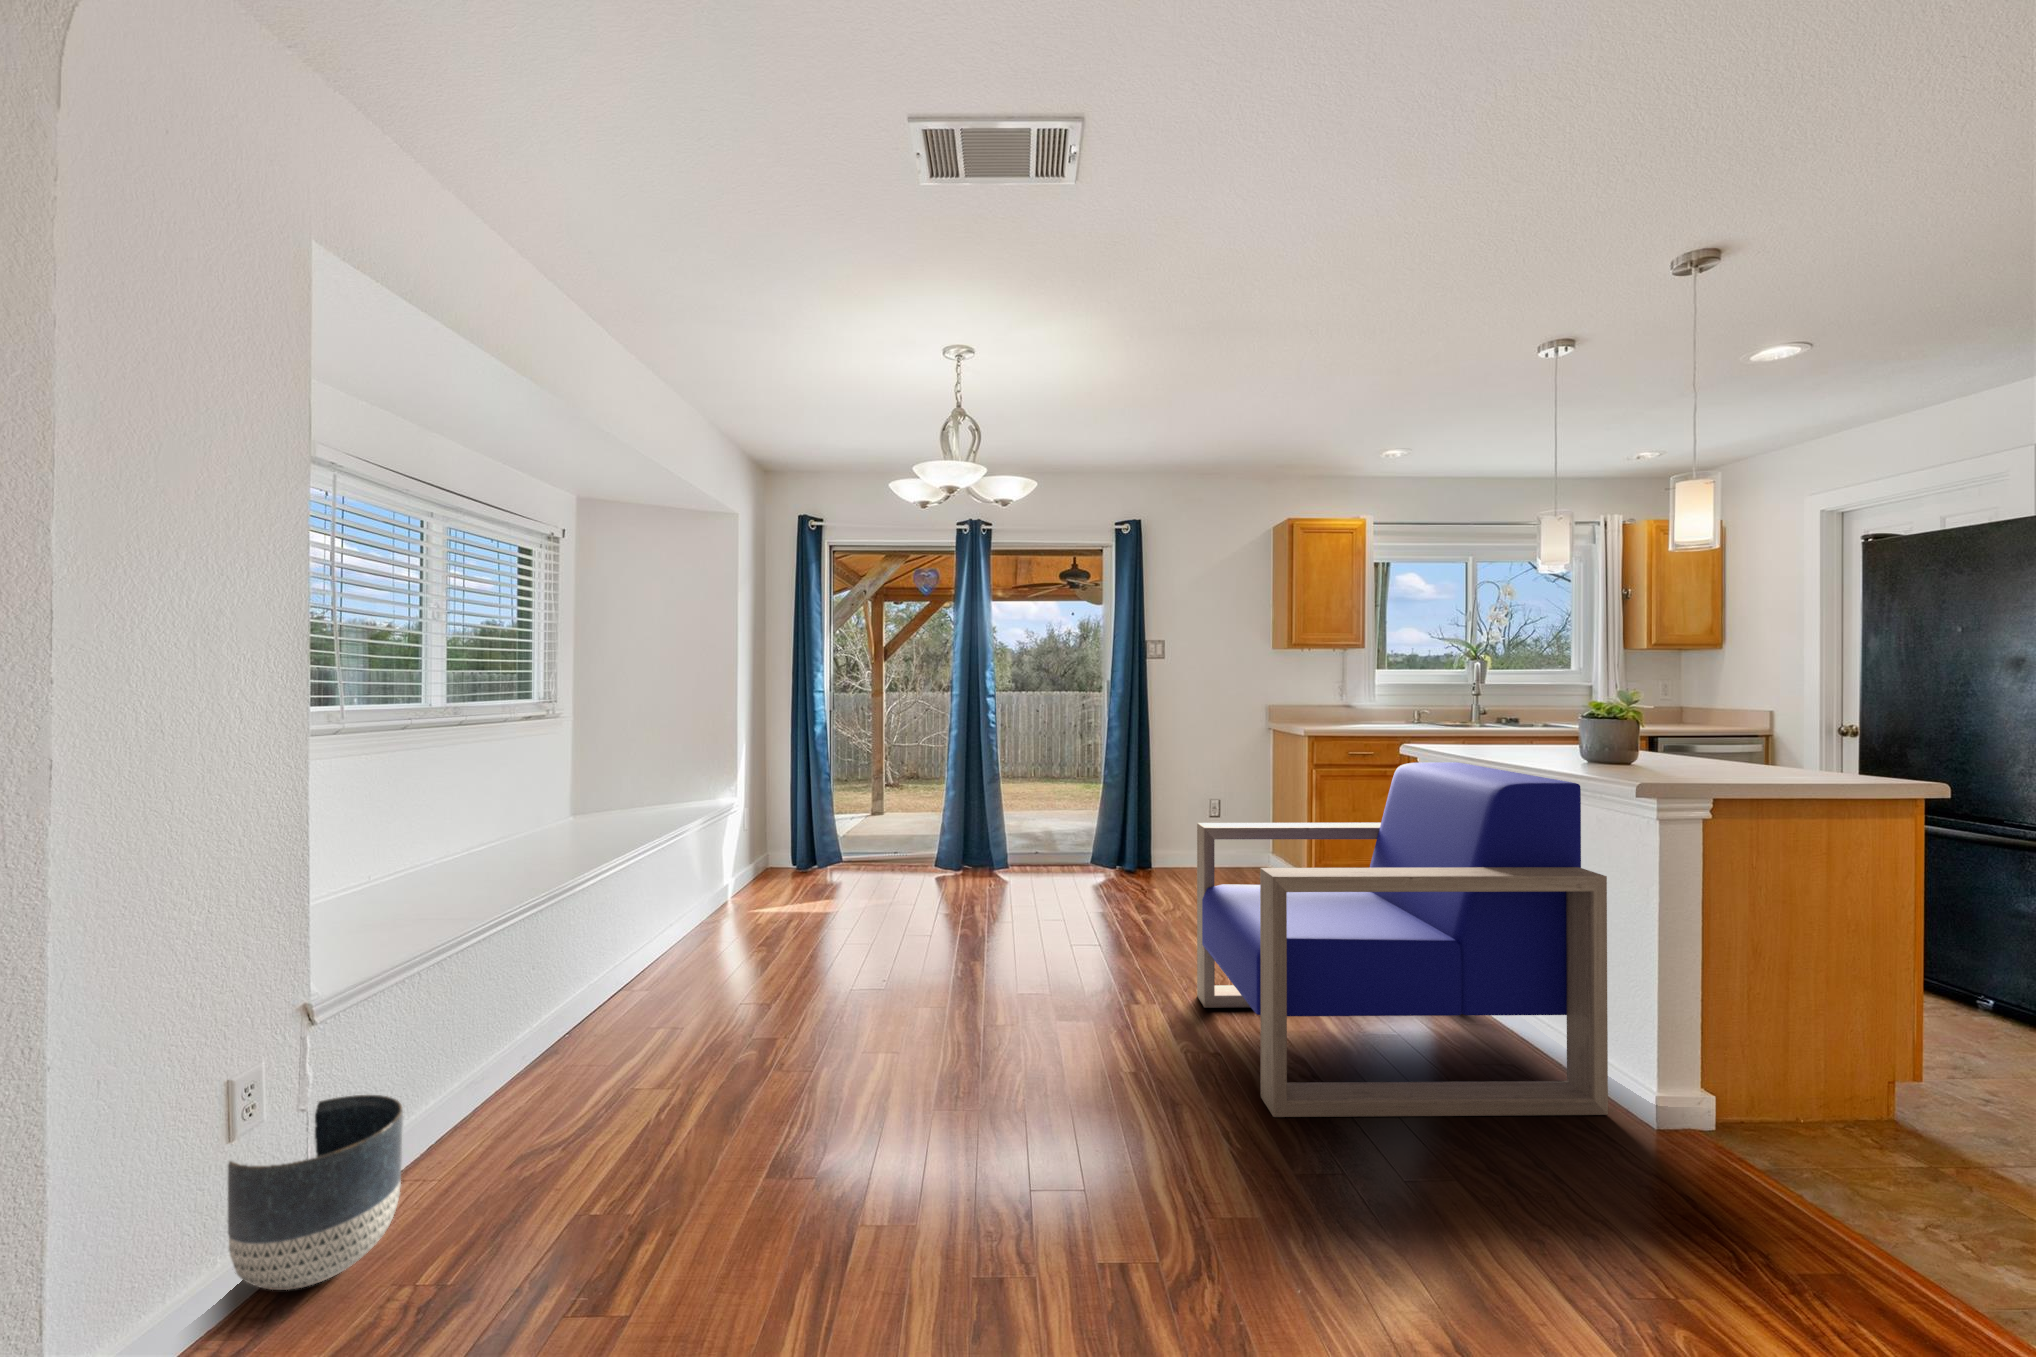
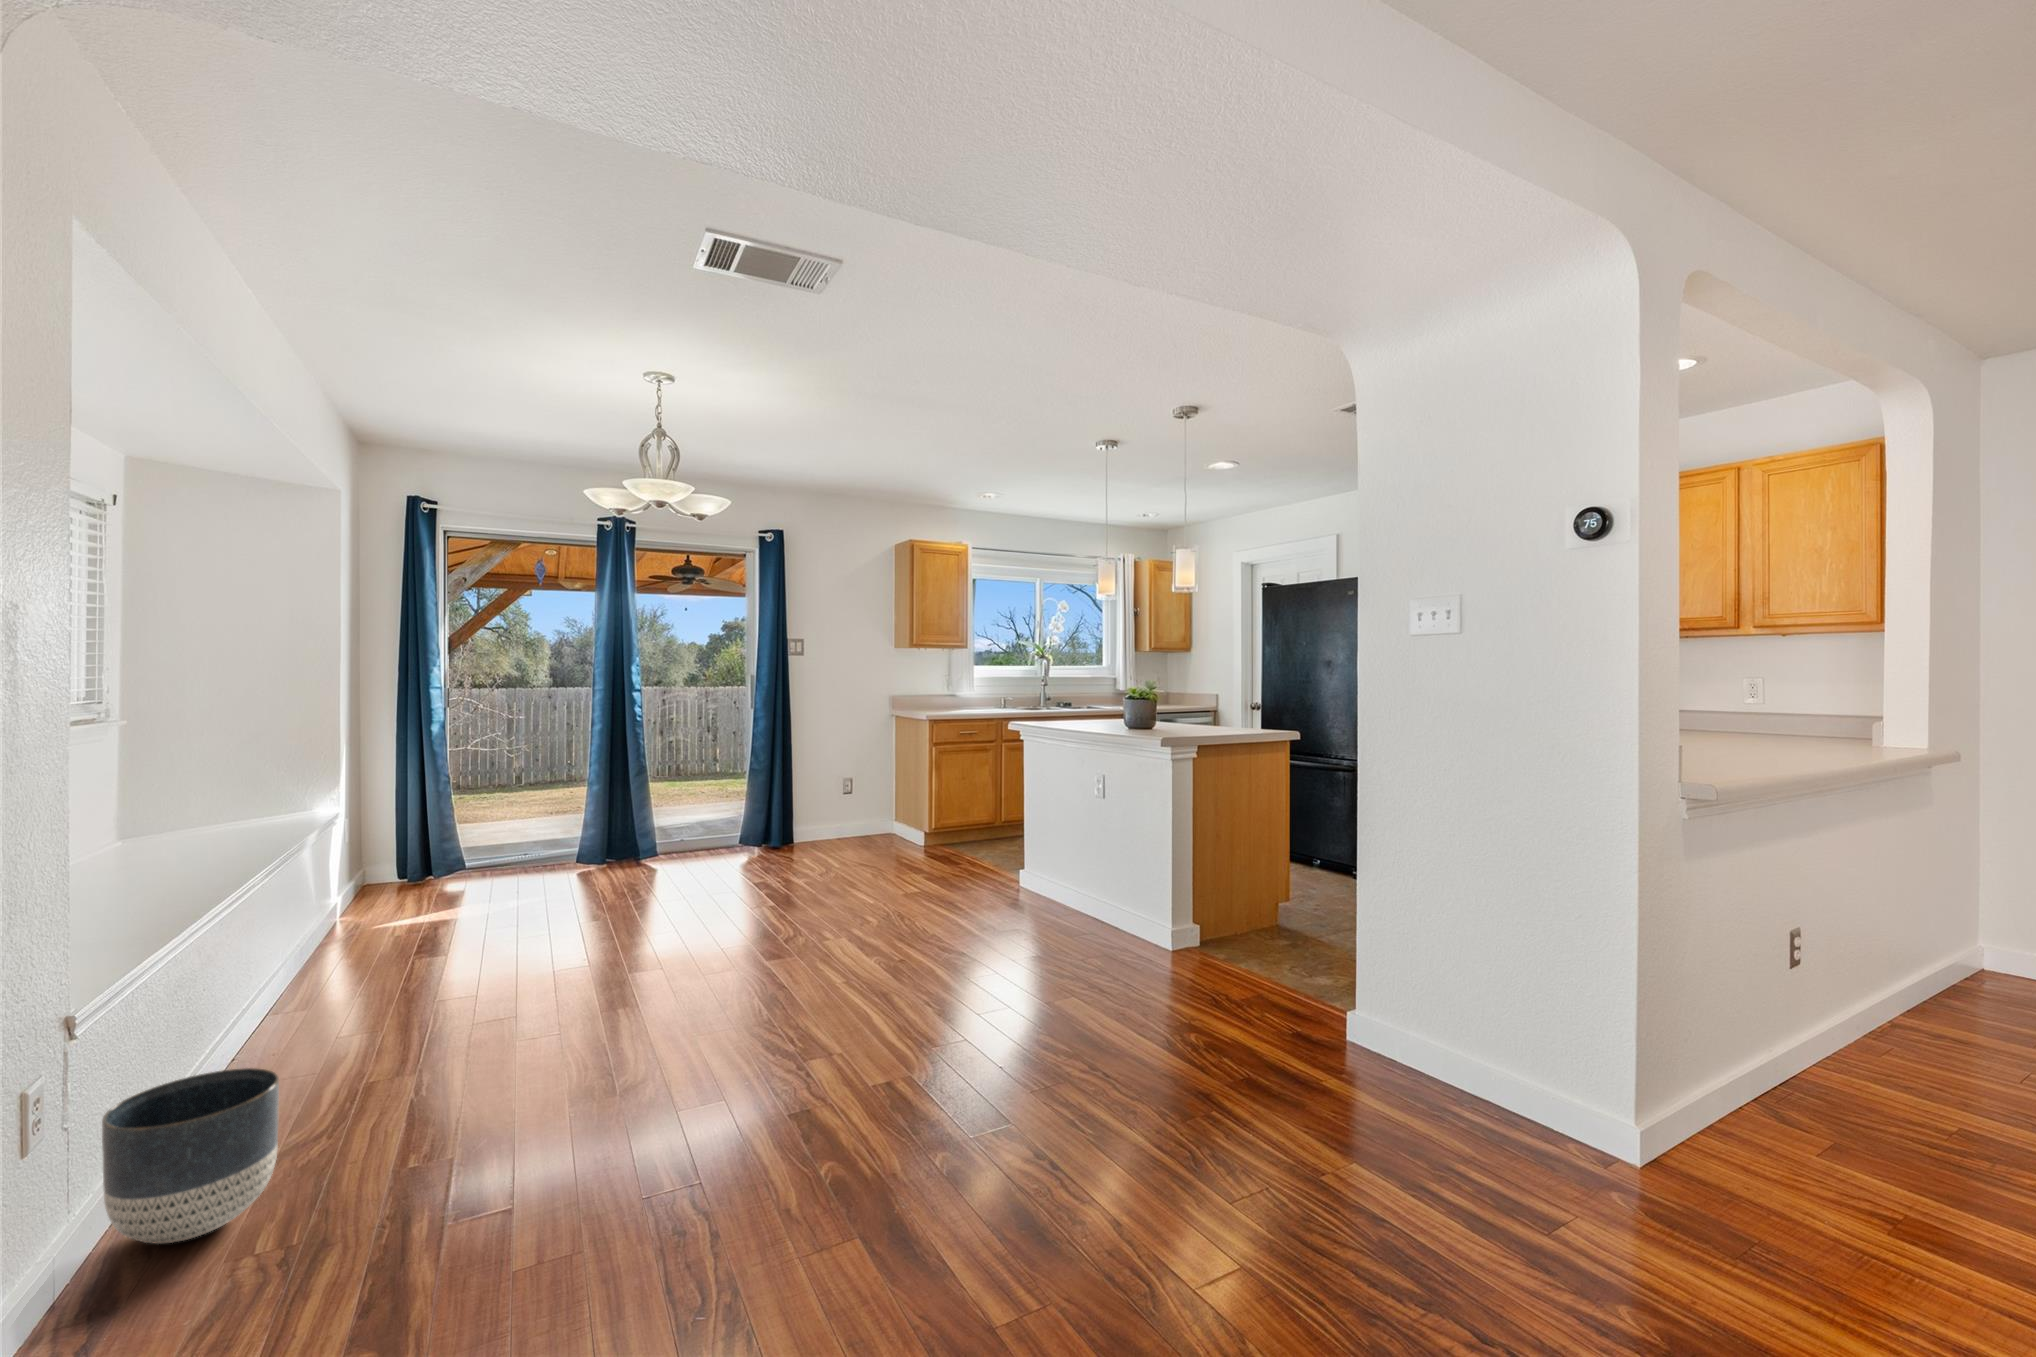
armchair: present [1197,762,1608,1117] -> none [876,733,1144,979]

